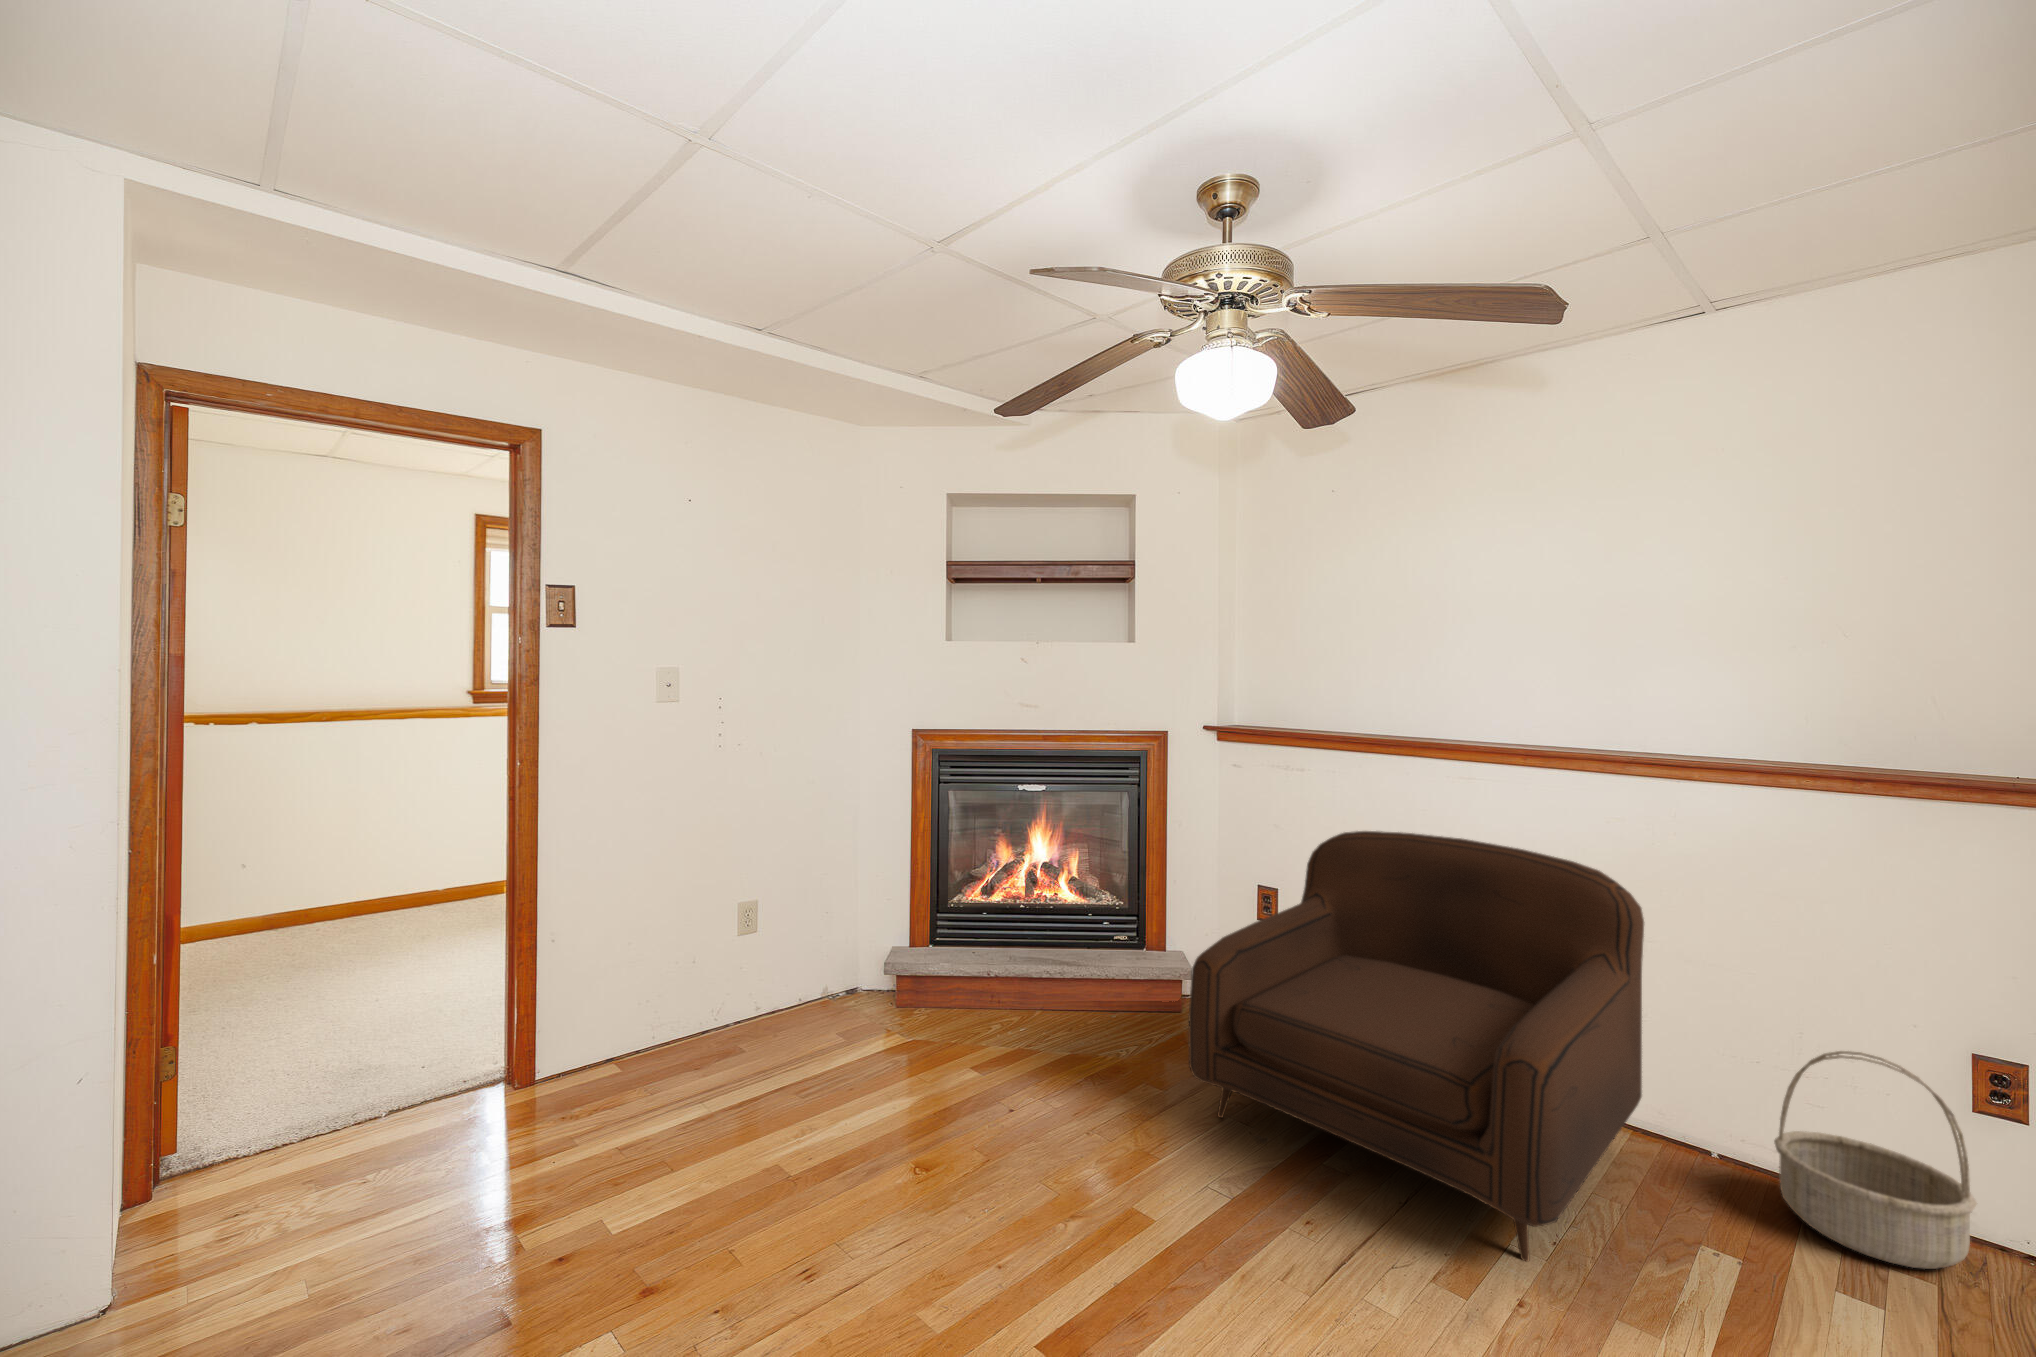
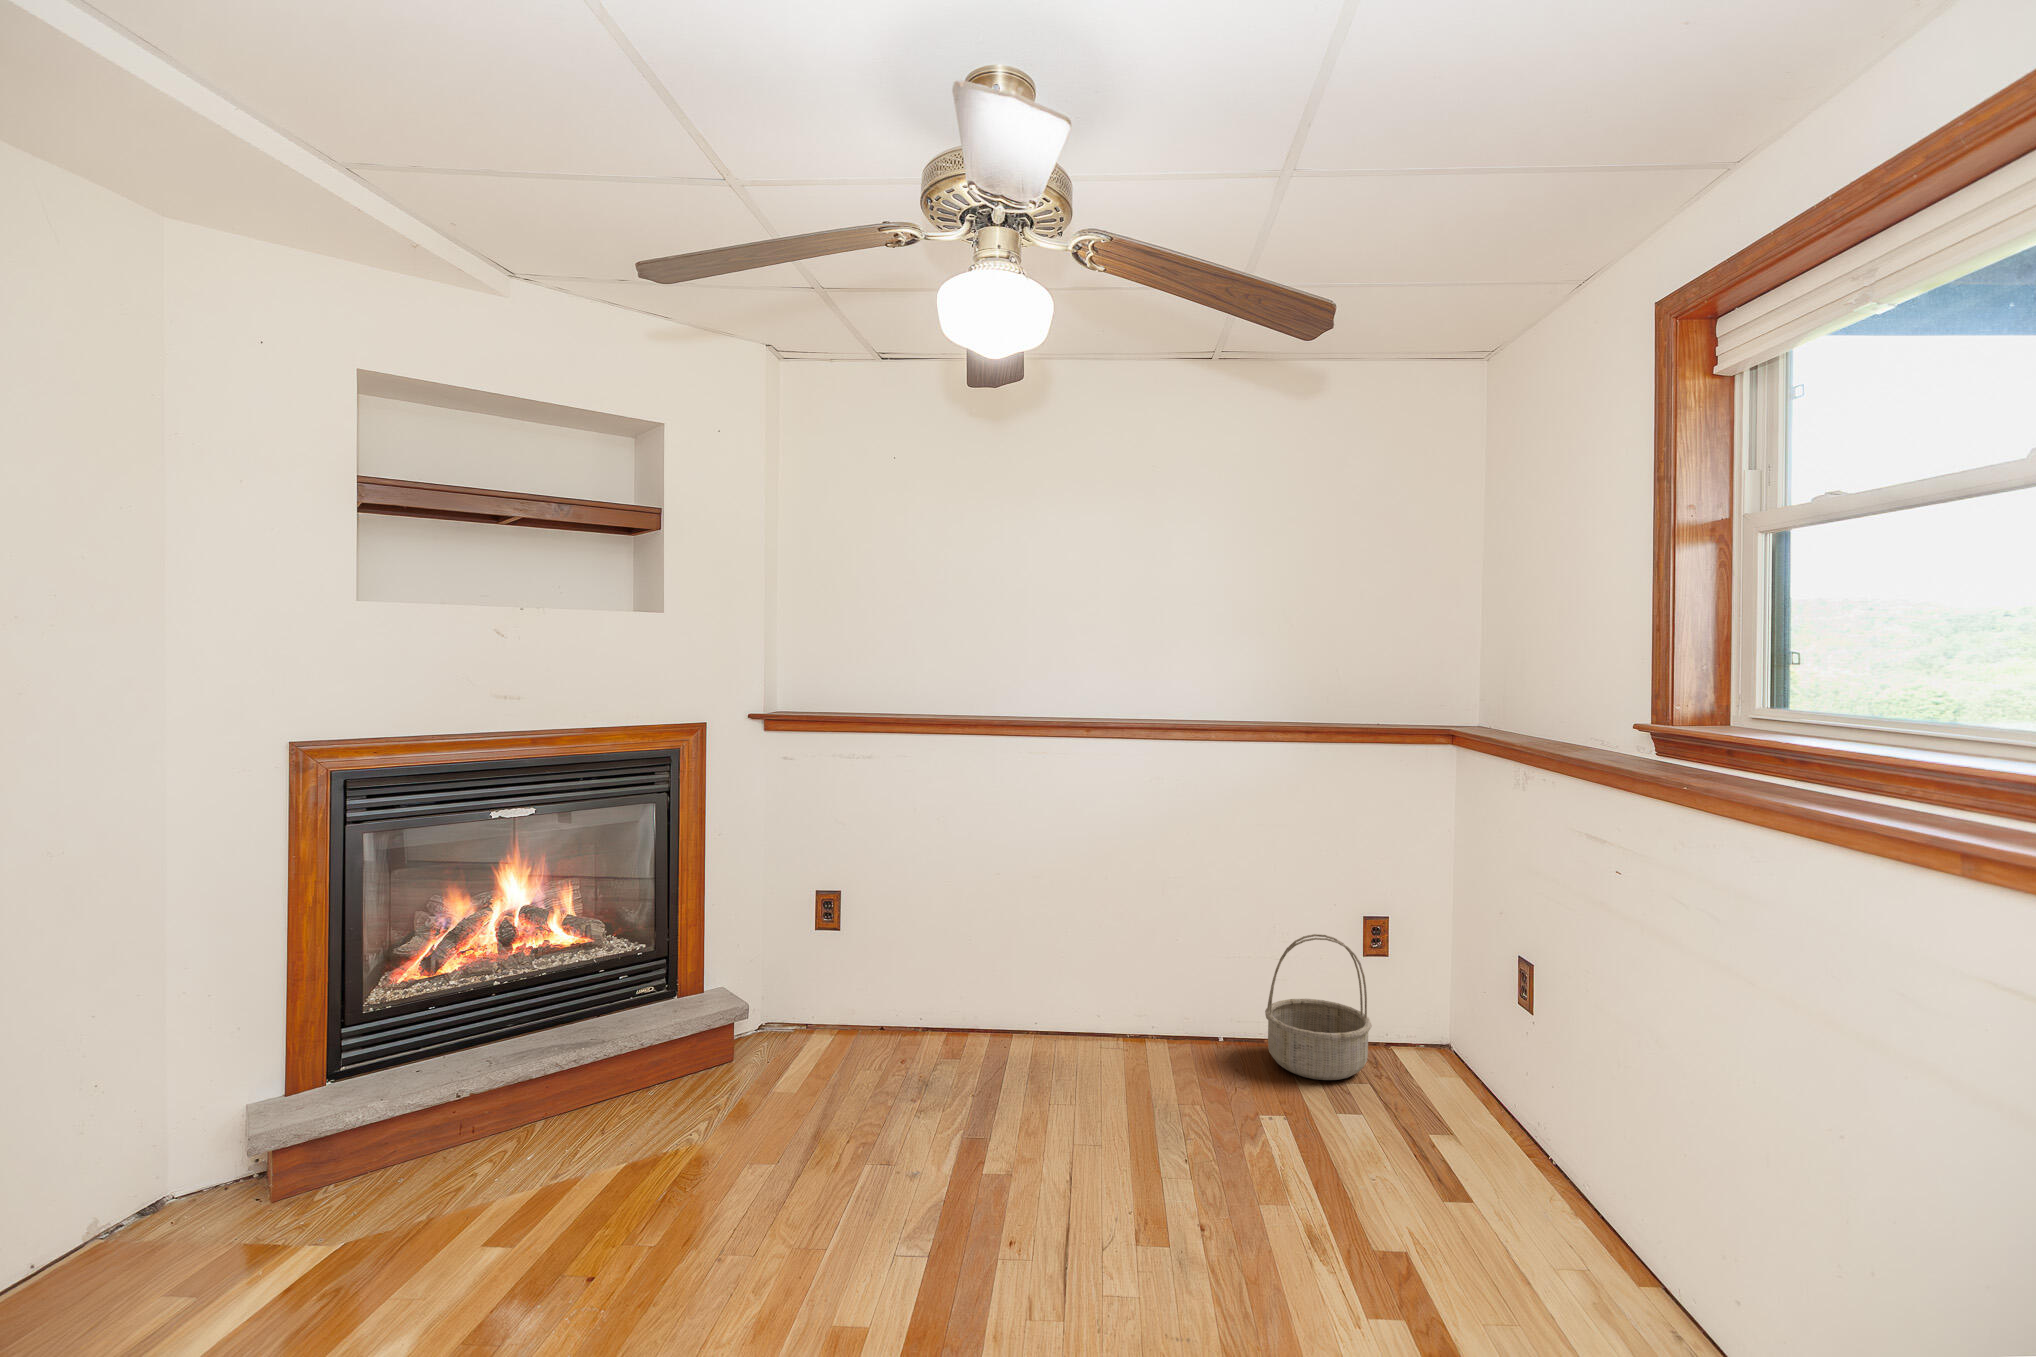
armchair: present [1189,831,1644,1261] -> none [826,812,1211,1188]

